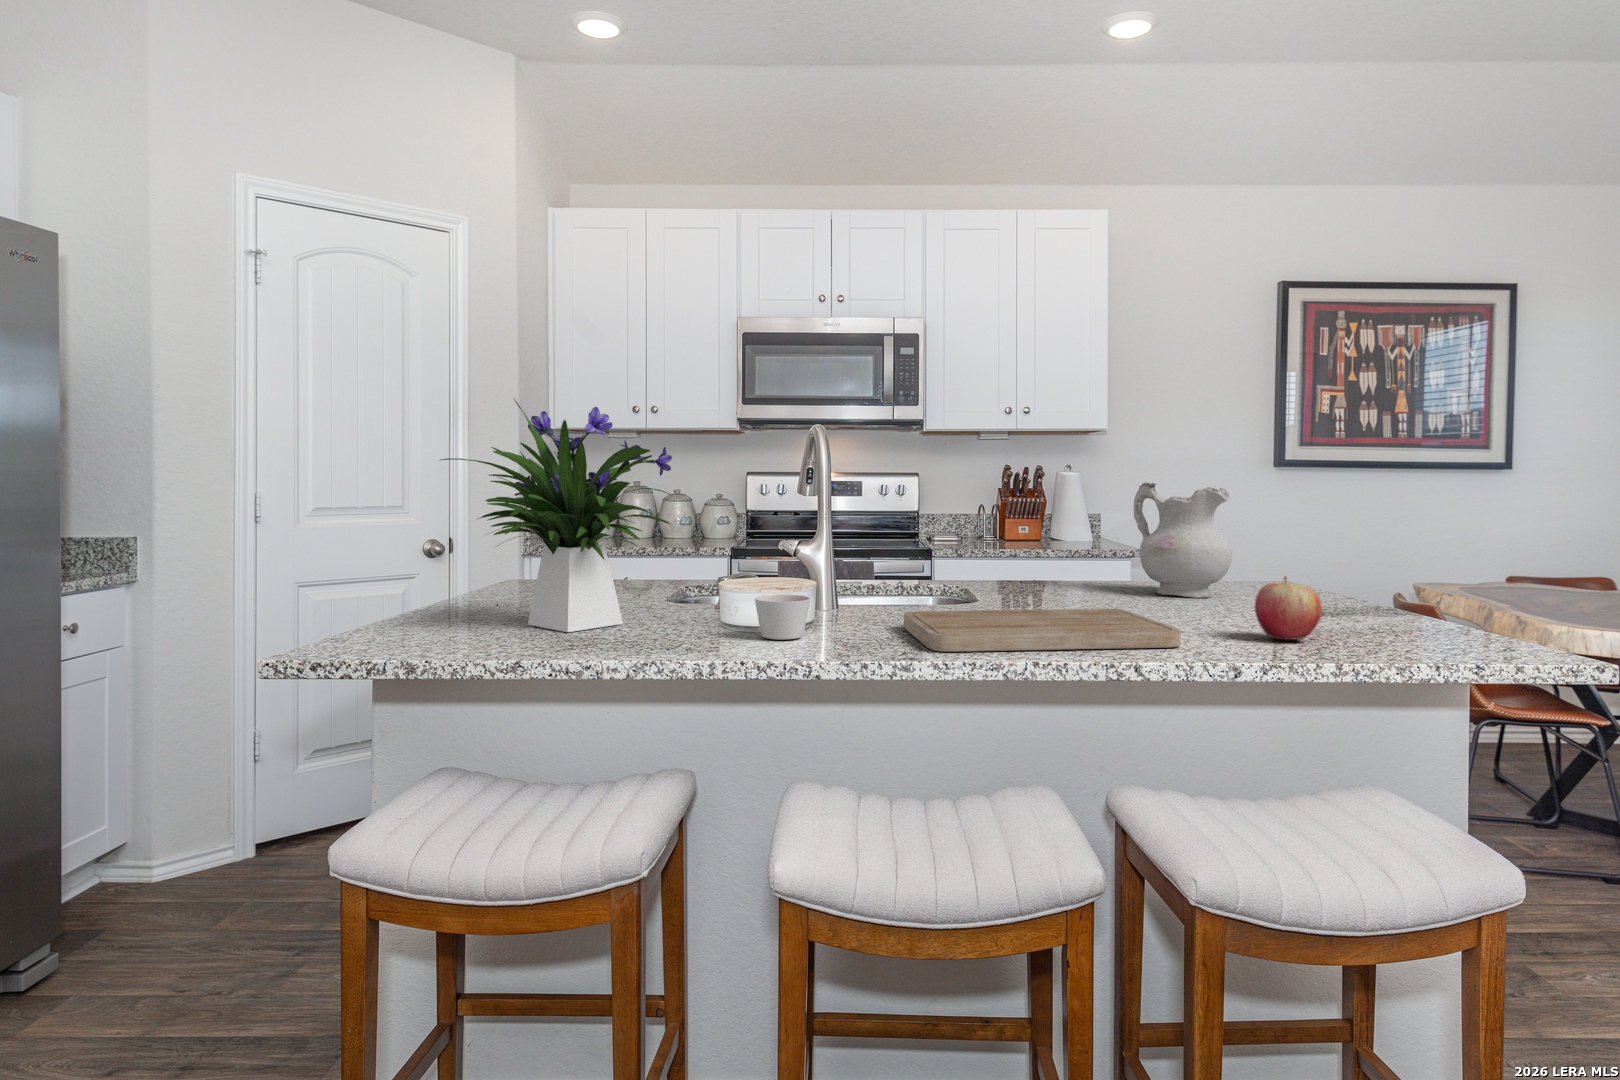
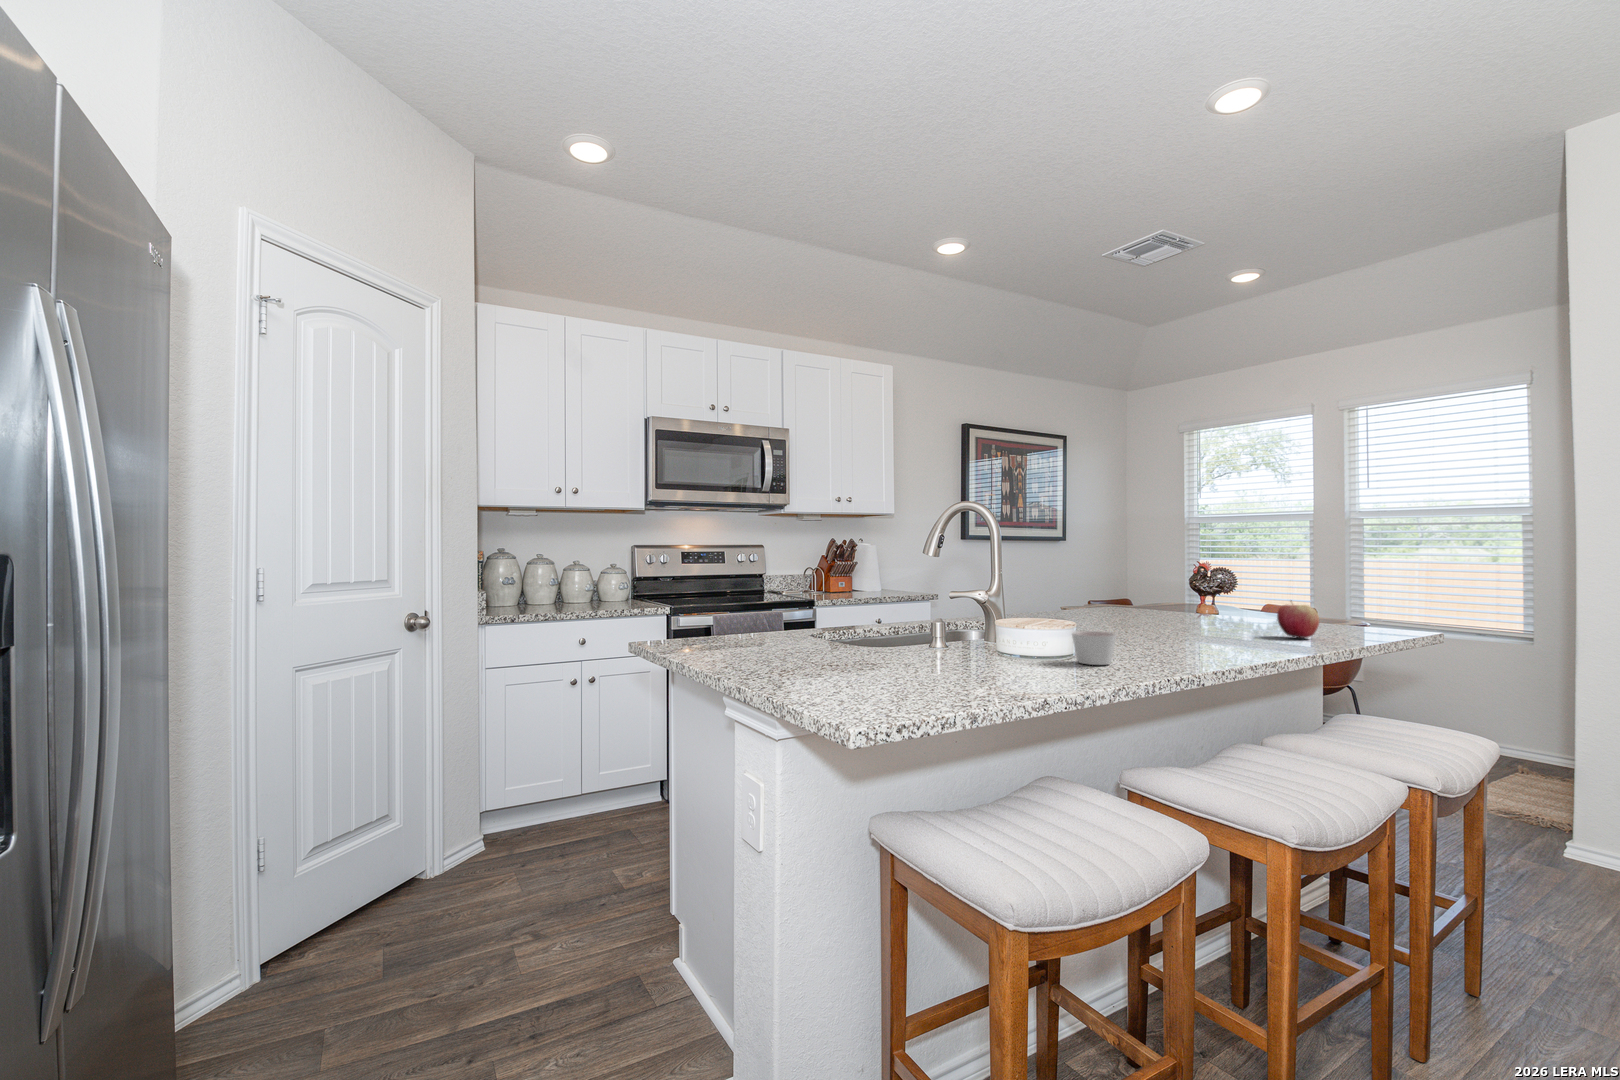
flower arrangement: present [440,399,672,632] -> none [833,475,1016,676]
ceramic pitcher: present [1134,482,1232,598] -> none [1085,547,1154,620]
cutting board: present [904,609,1181,652] -> none [1117,628,1288,661]

